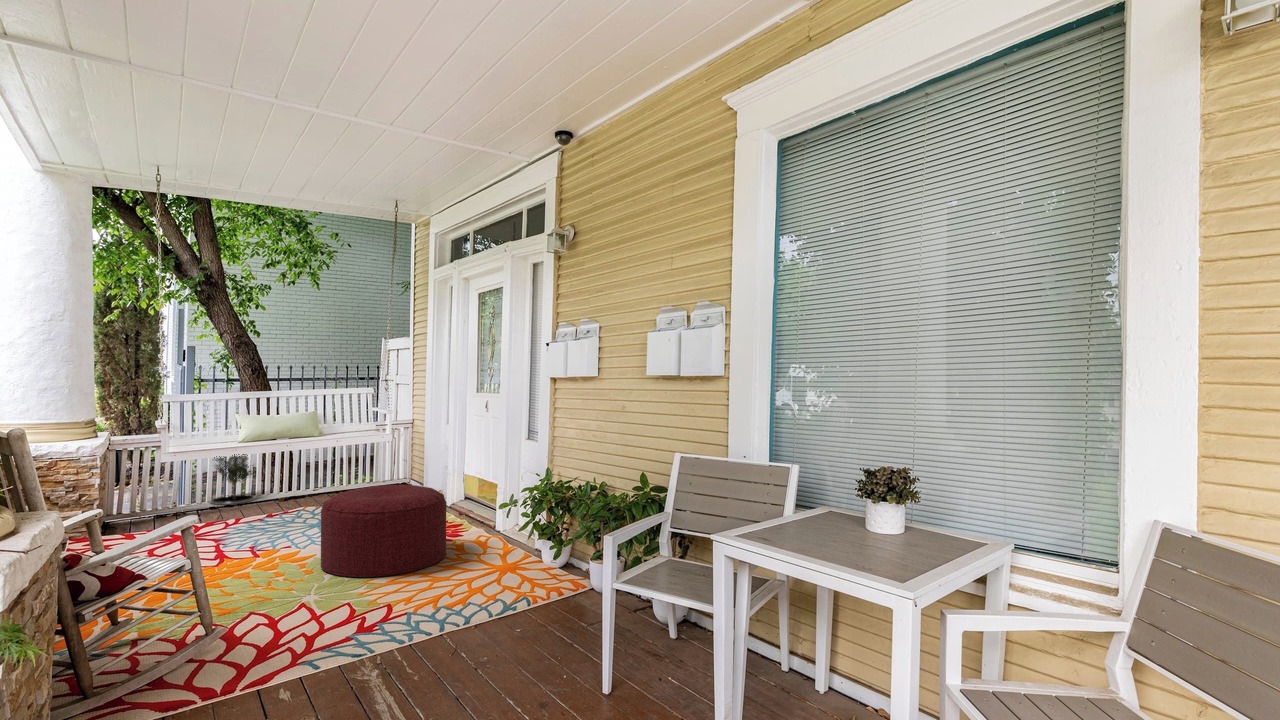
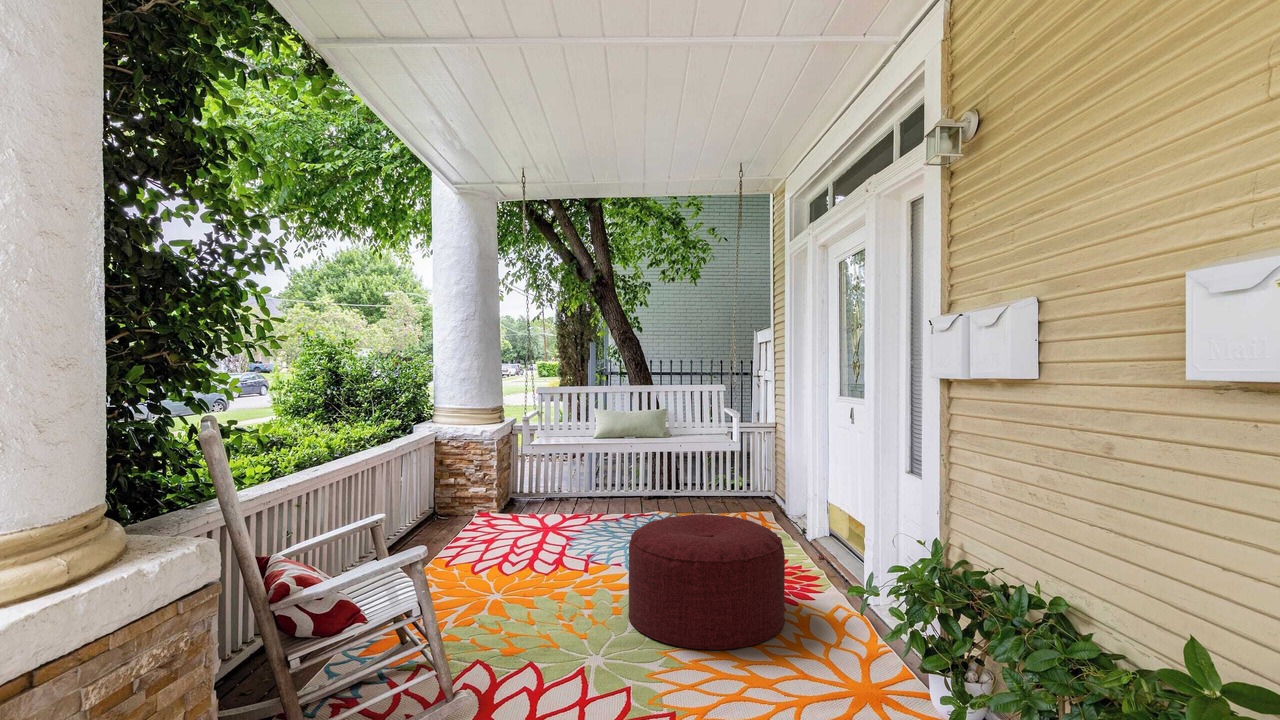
potted tree: present [210,454,256,505] -> none [580,426,620,501]

